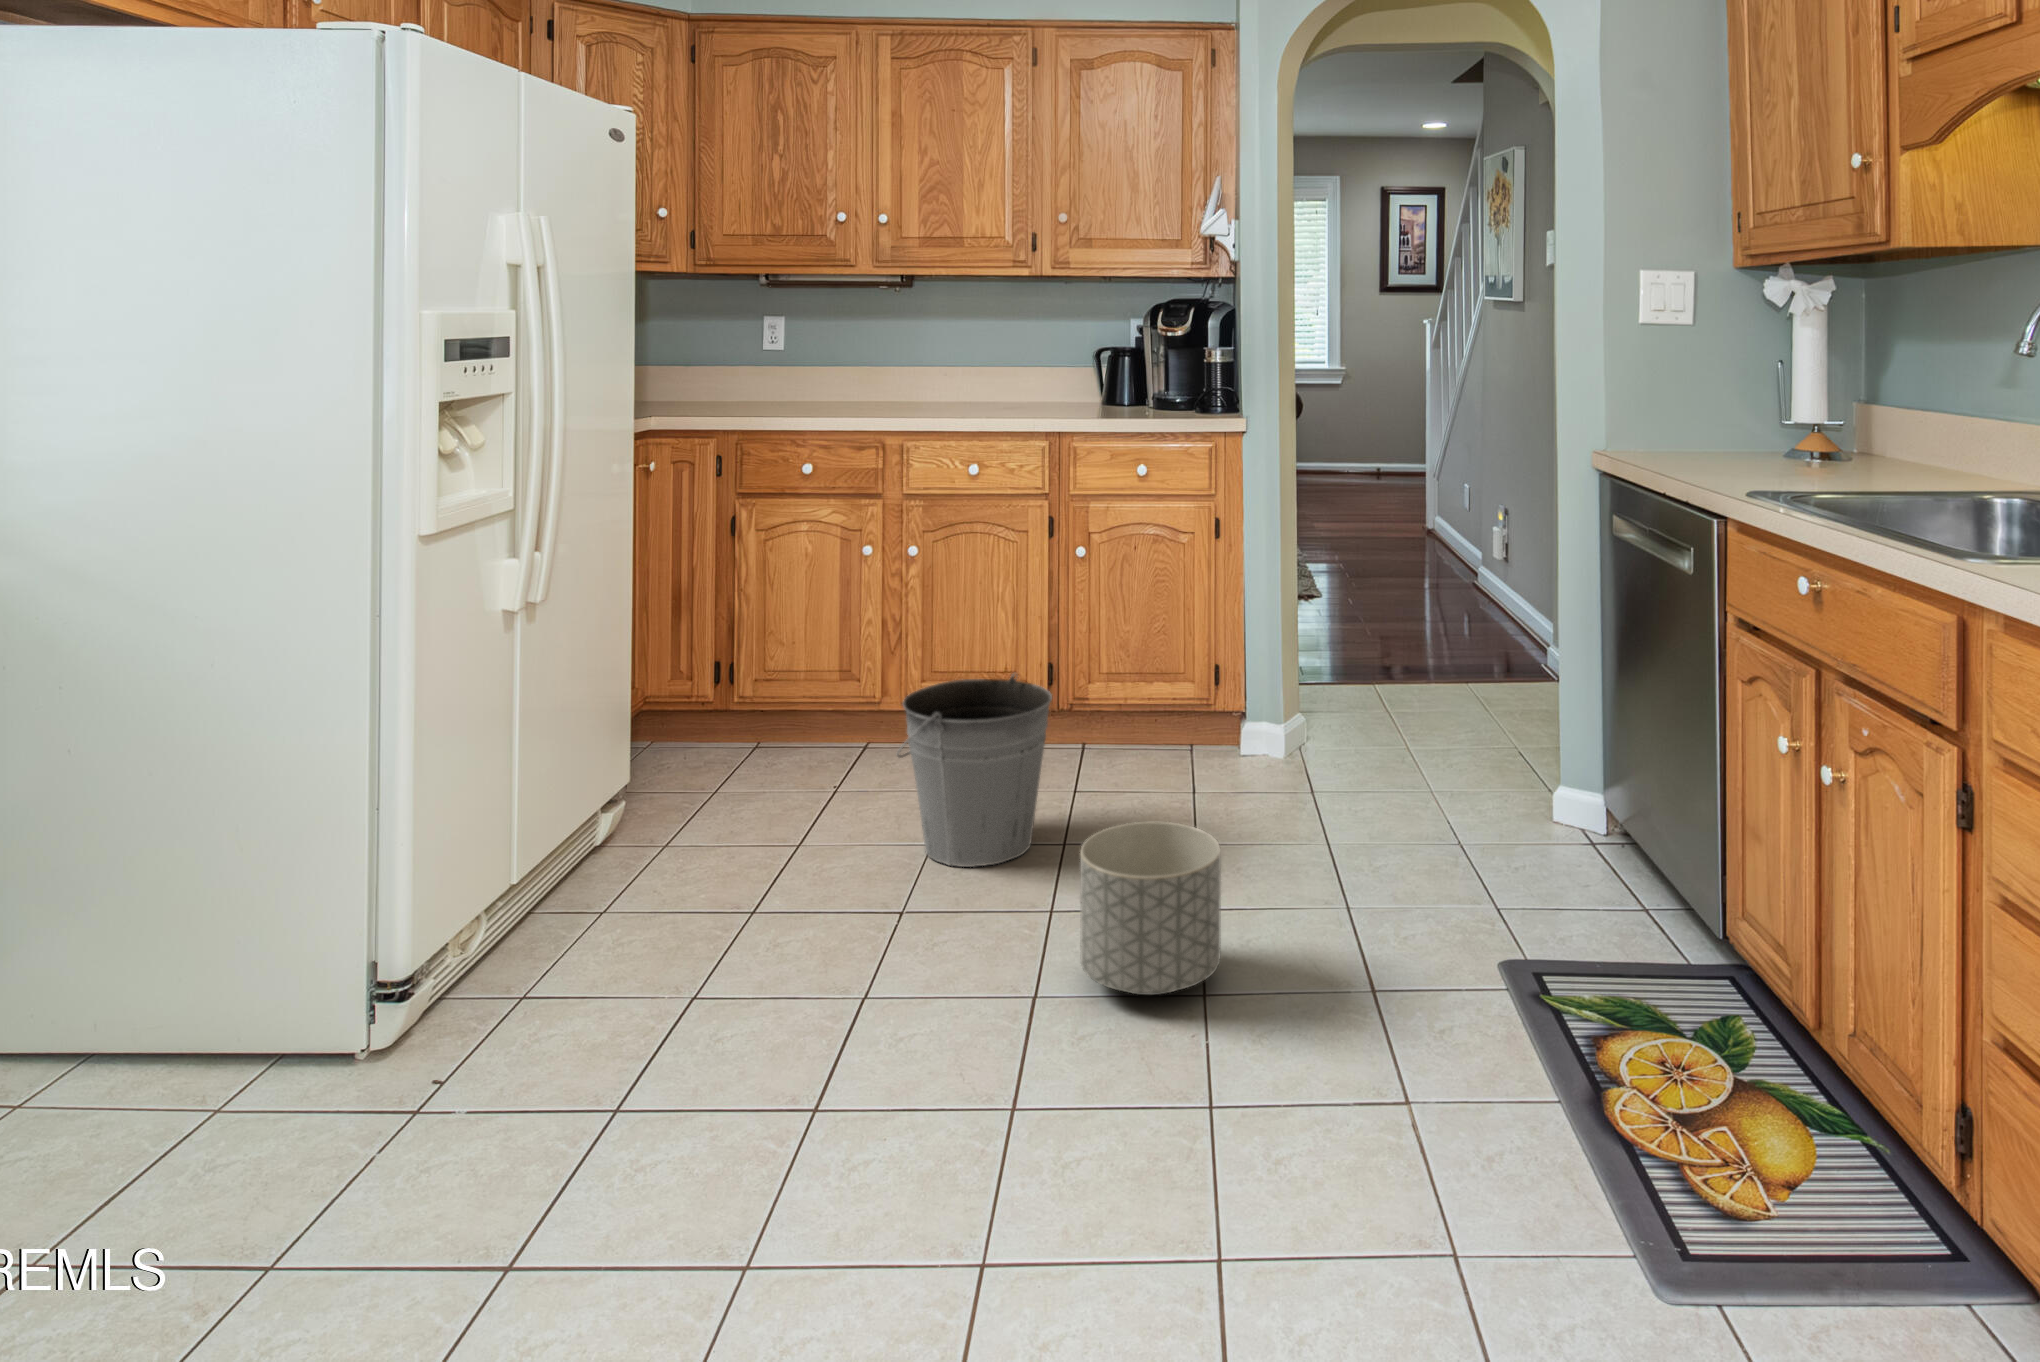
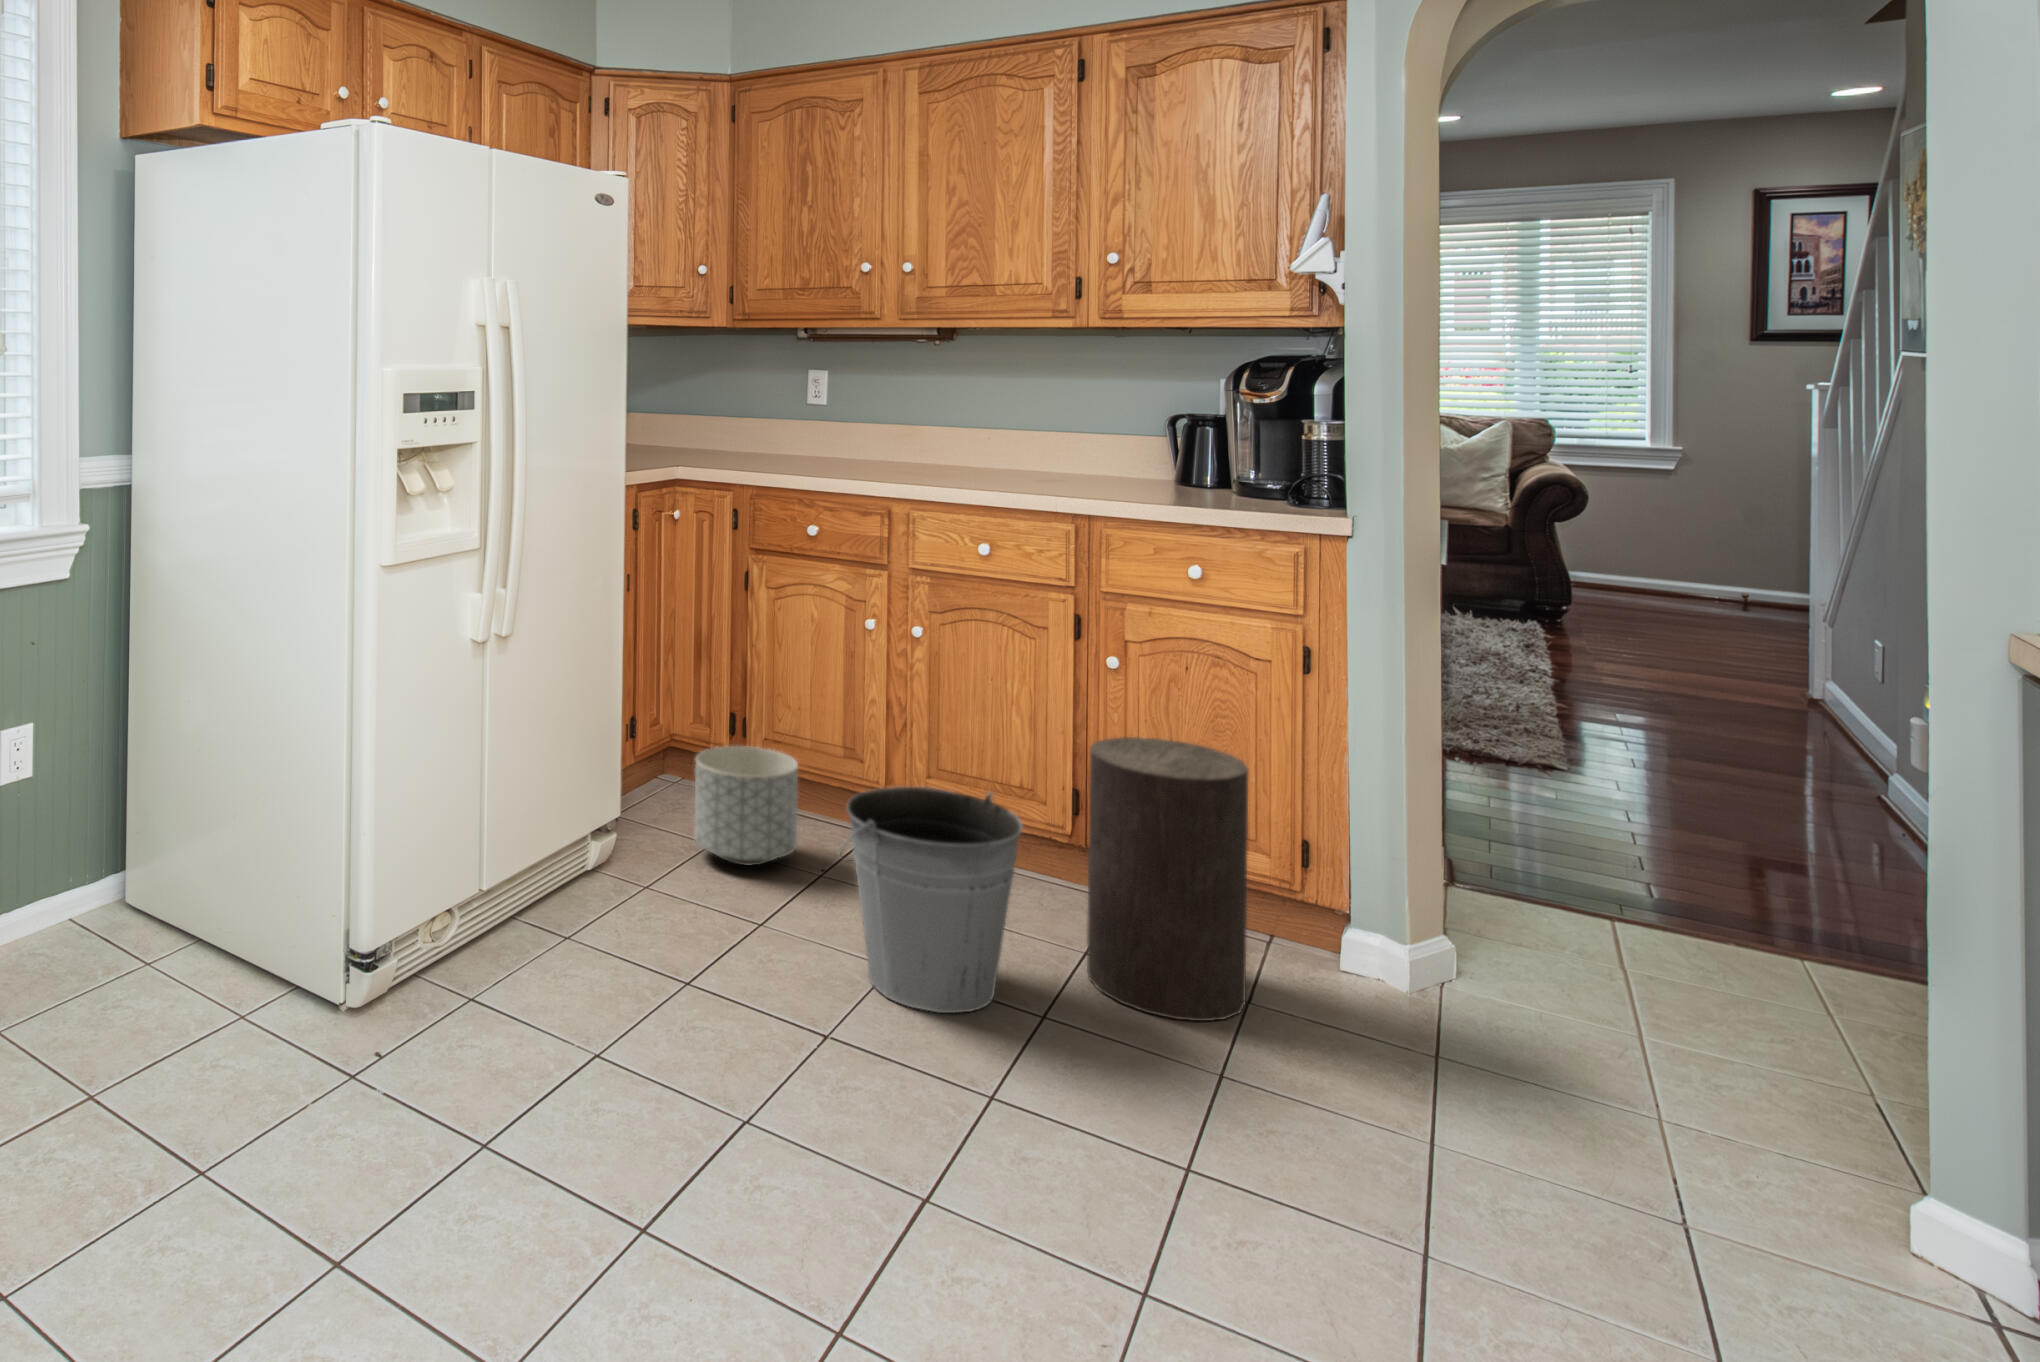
stool: none [1088,606,1201,820] -> present [1087,737,1248,1021]
planter: present [1080,822,1221,996] -> present [694,746,798,865]

